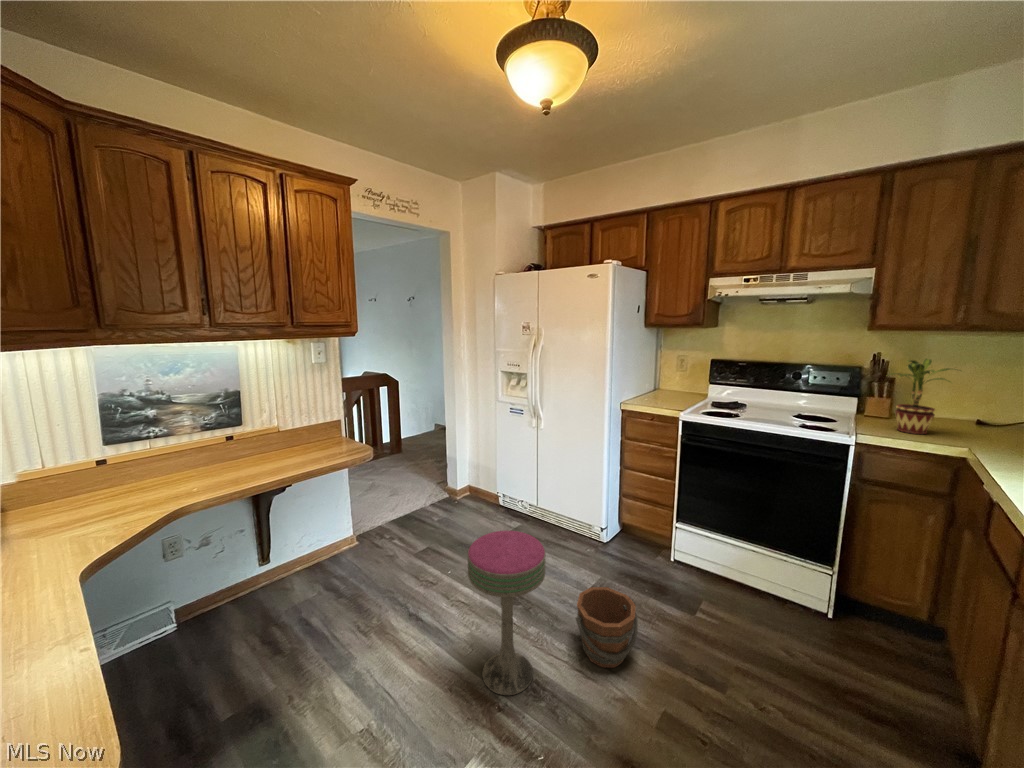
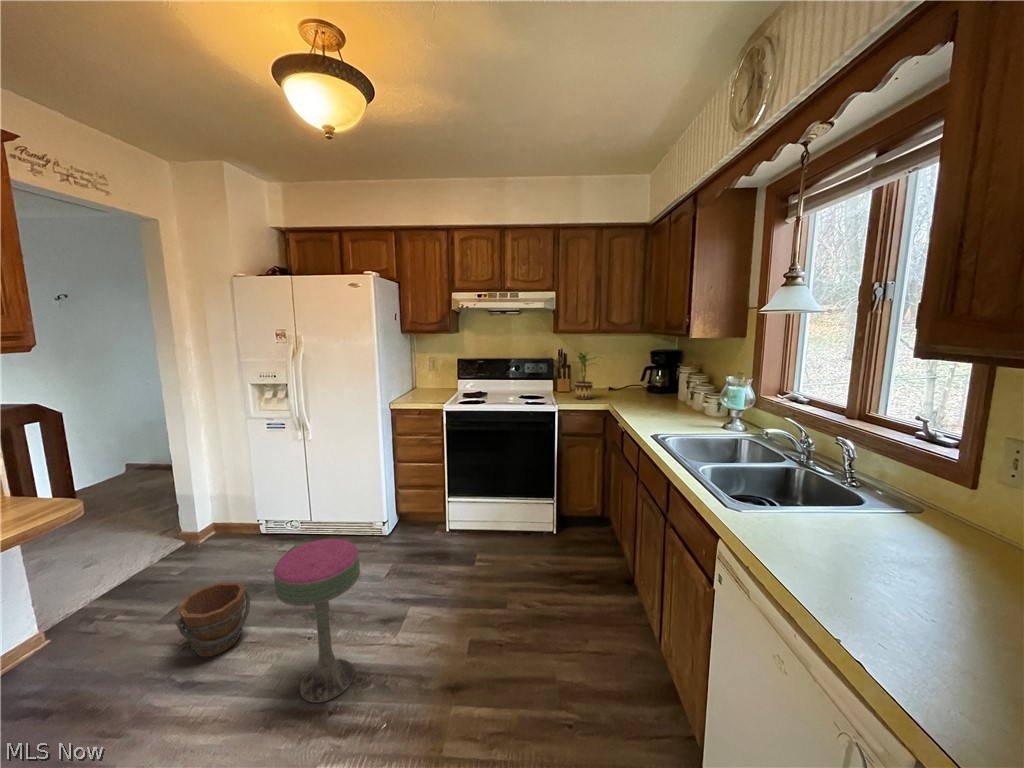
bucket: present [575,587,638,668] -> present [175,582,250,657]

